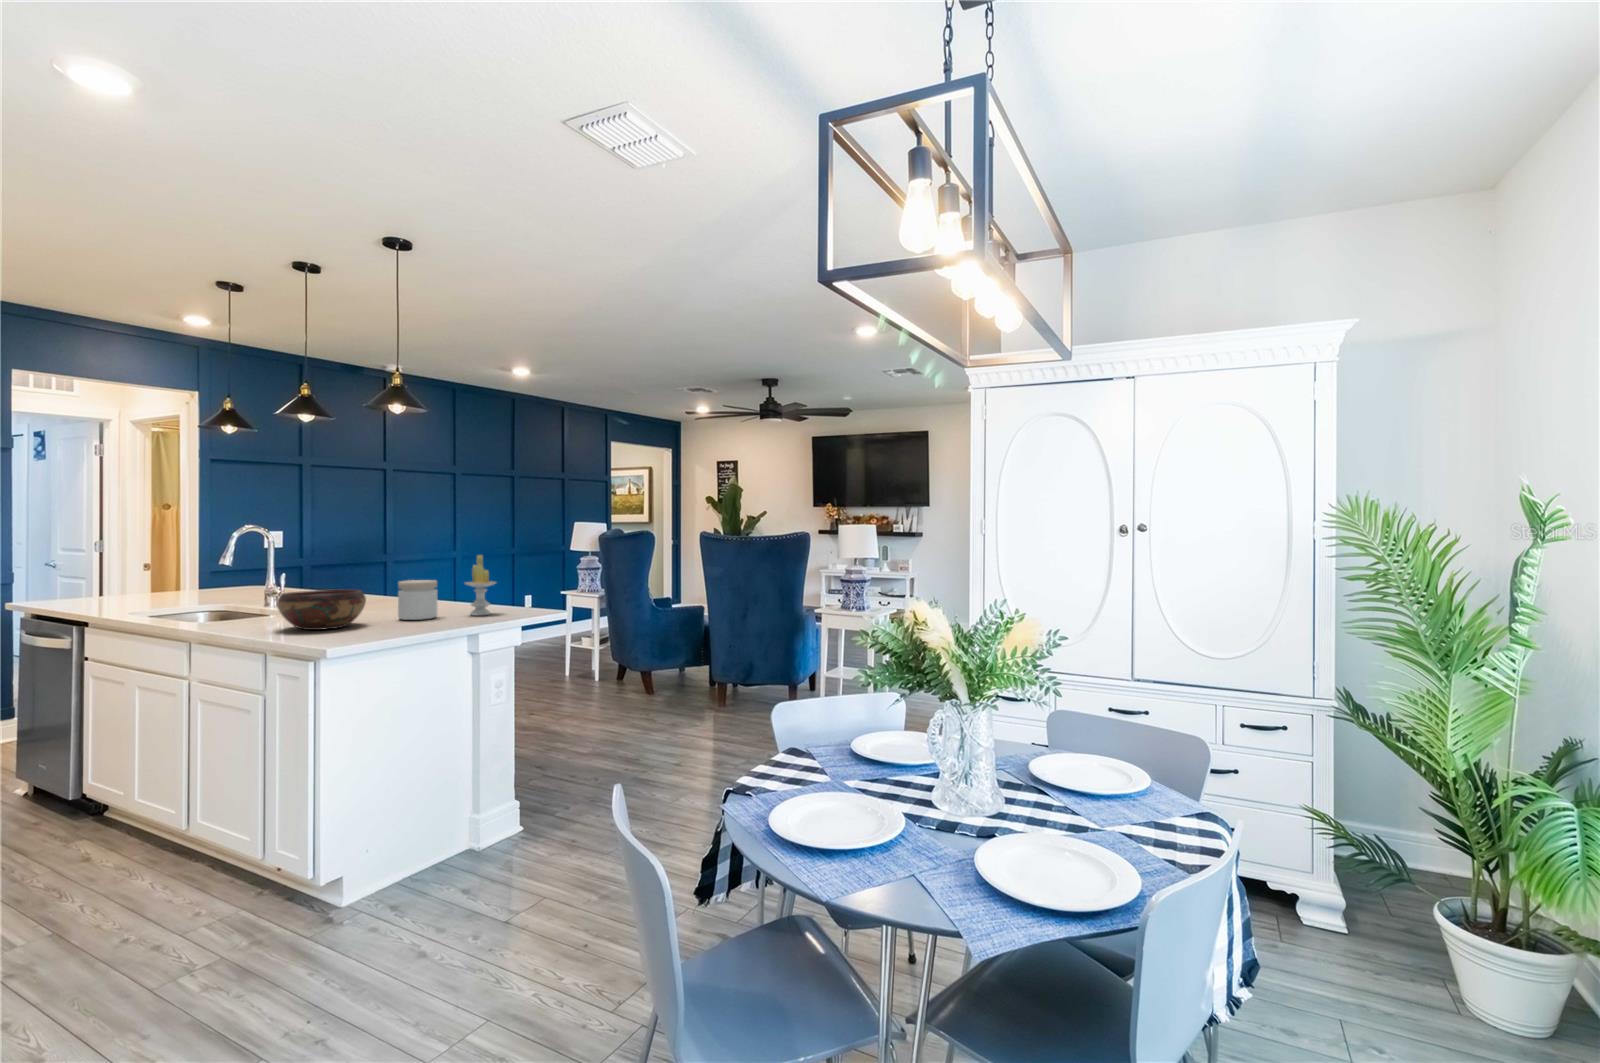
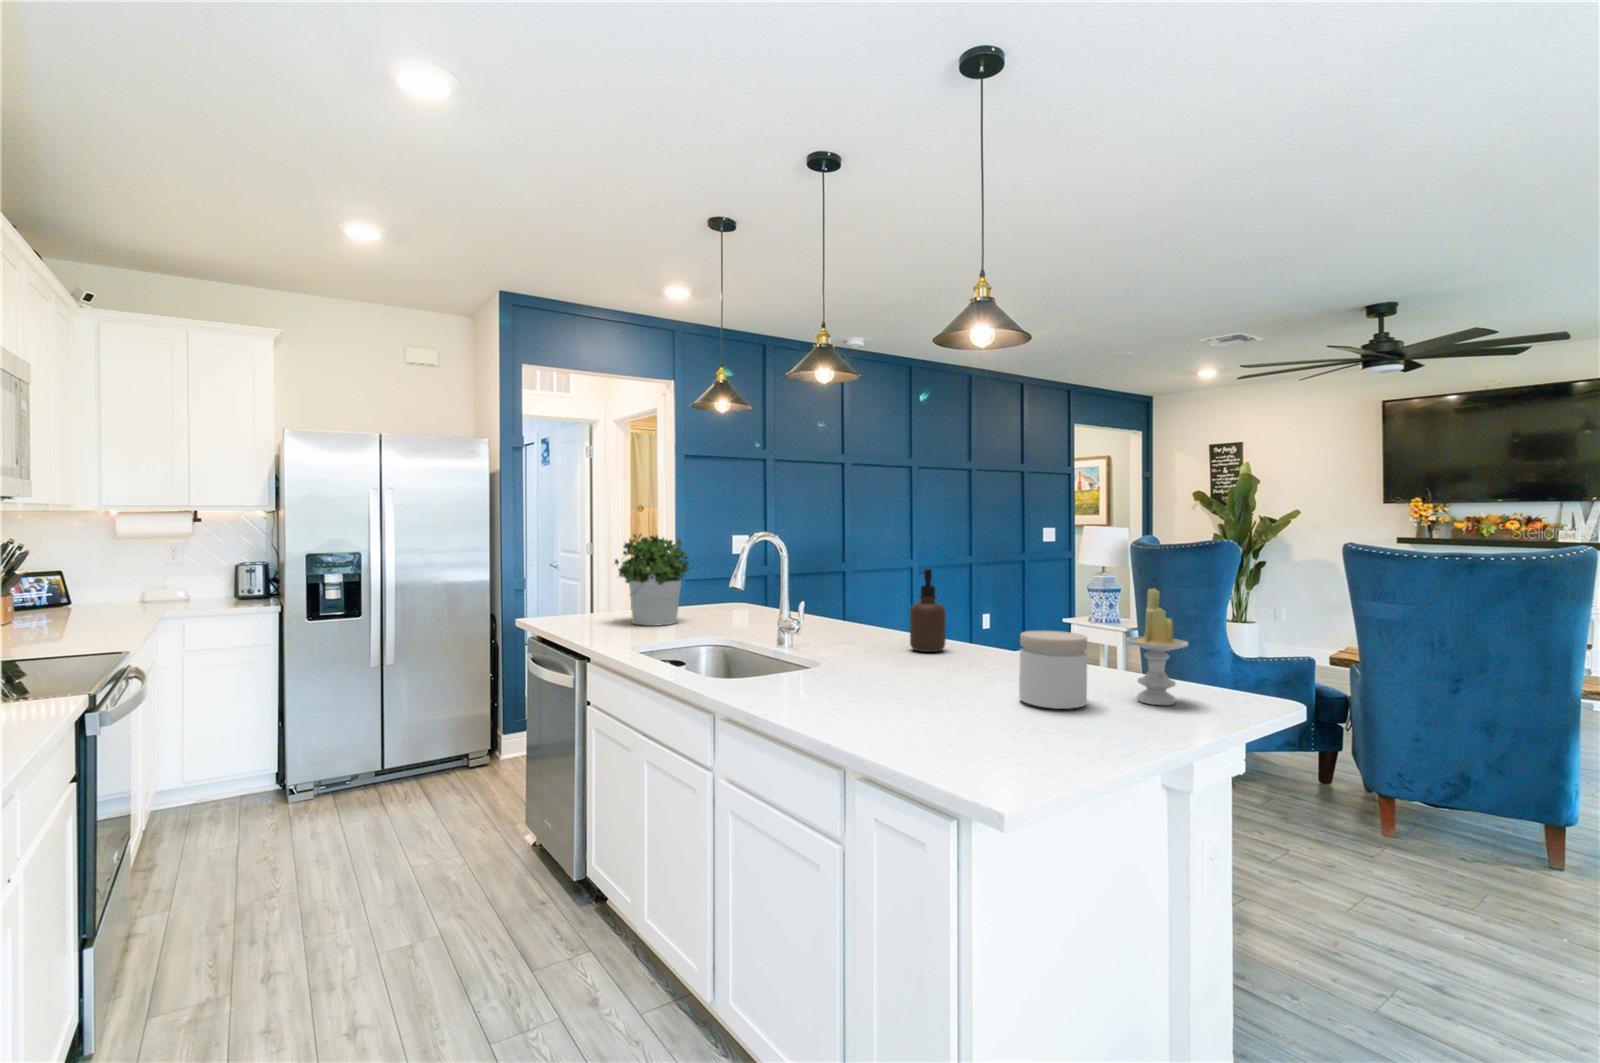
potted plant: none [115,529,196,602] -> present [615,534,689,626]
soap dispenser: none [366,550,392,604] -> present [910,569,946,652]
decorative bowl: present [277,589,366,630] -> none [852,644,988,725]

